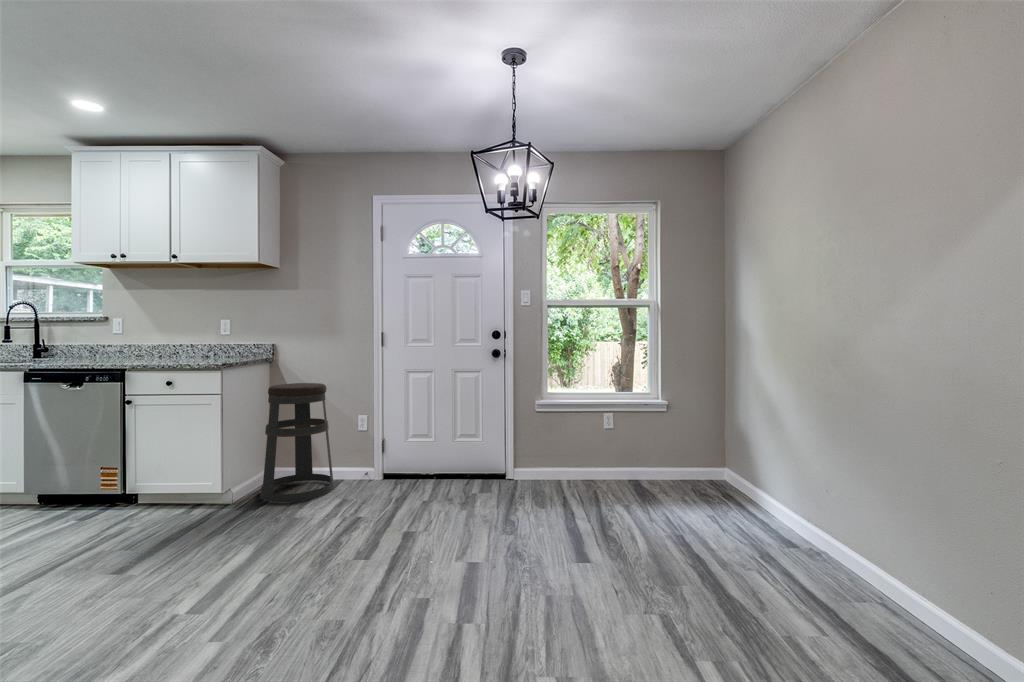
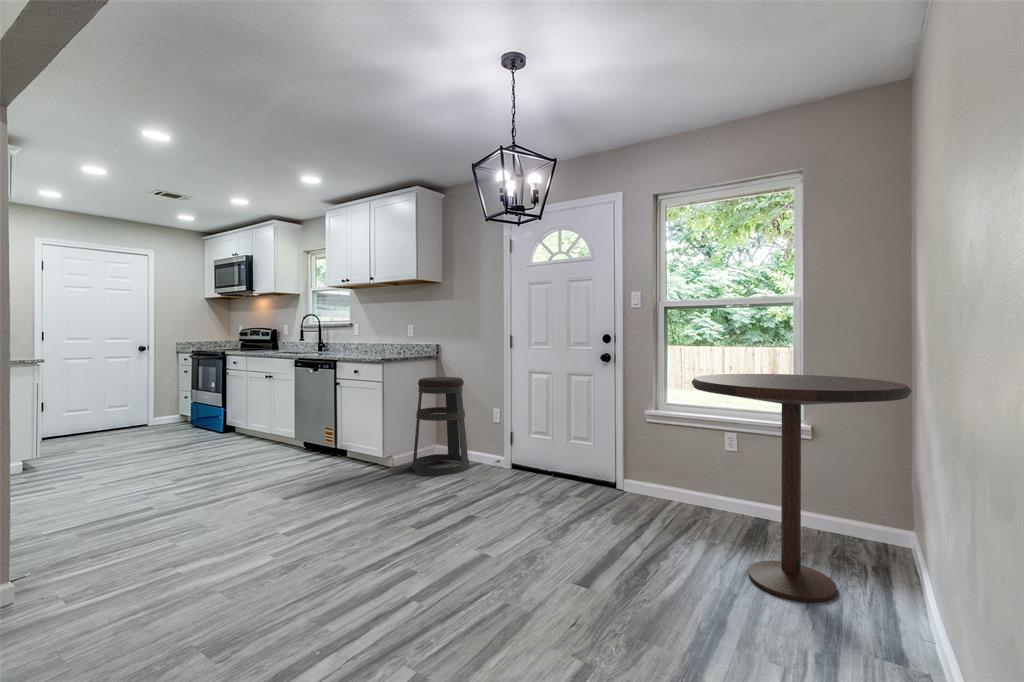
pedestal table: none [631,364,785,530] -> present [692,374,912,602]

